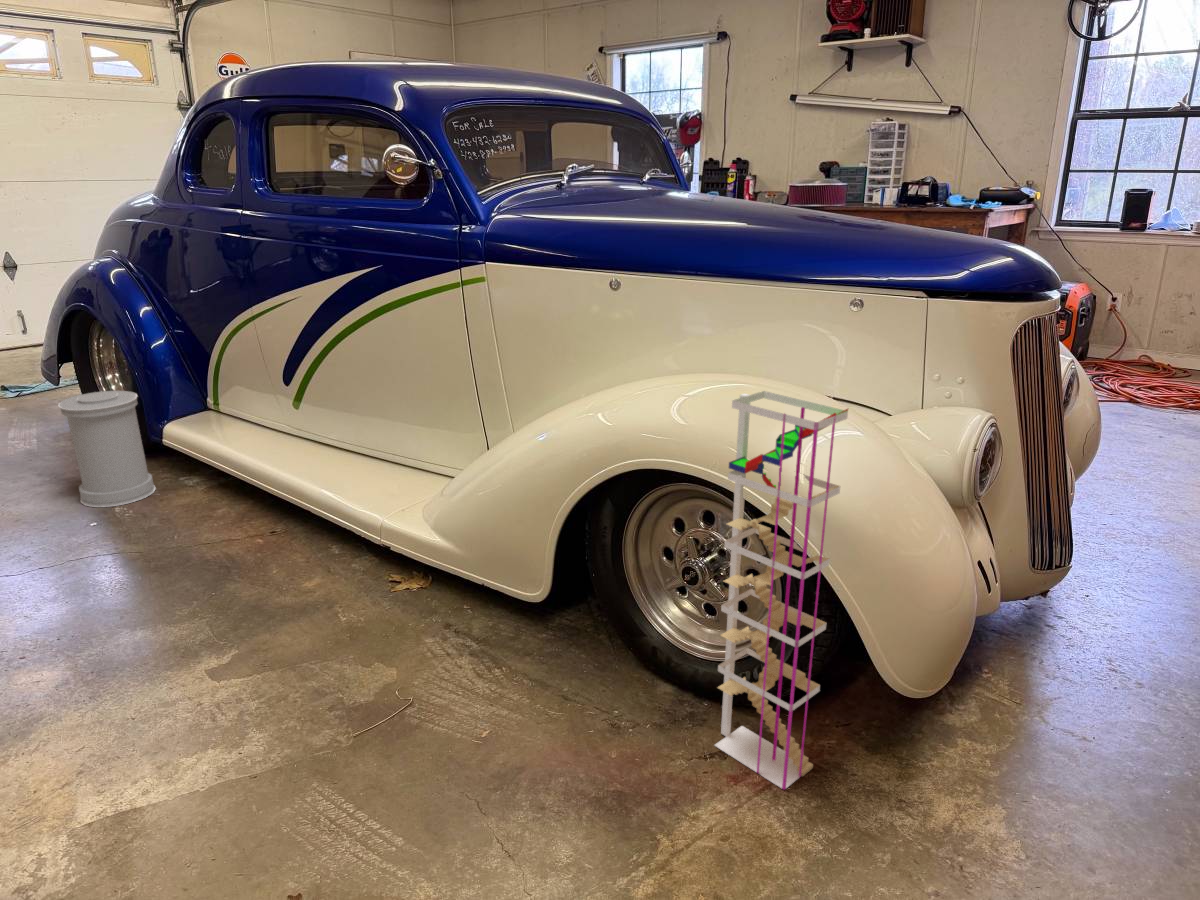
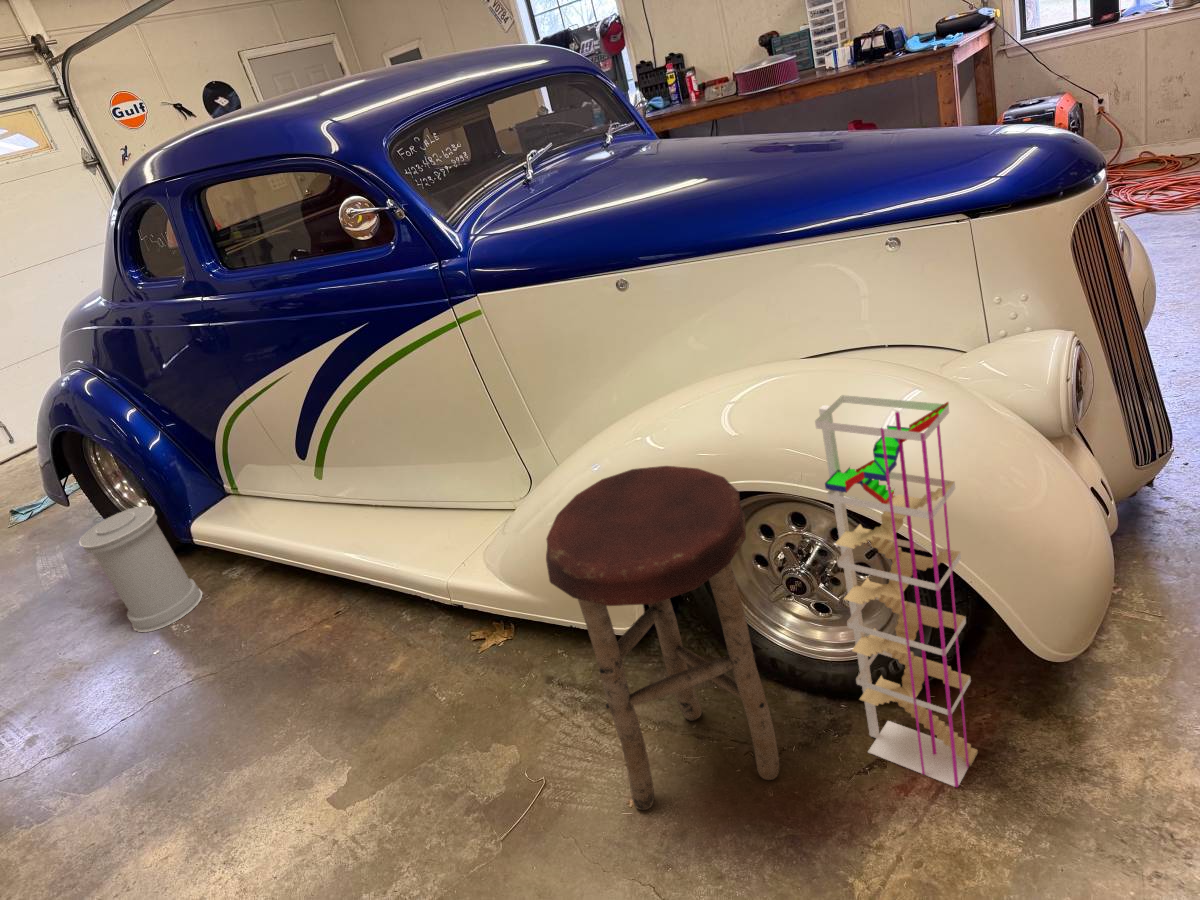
stool: none [464,424,654,746] -> present [546,466,779,810]

